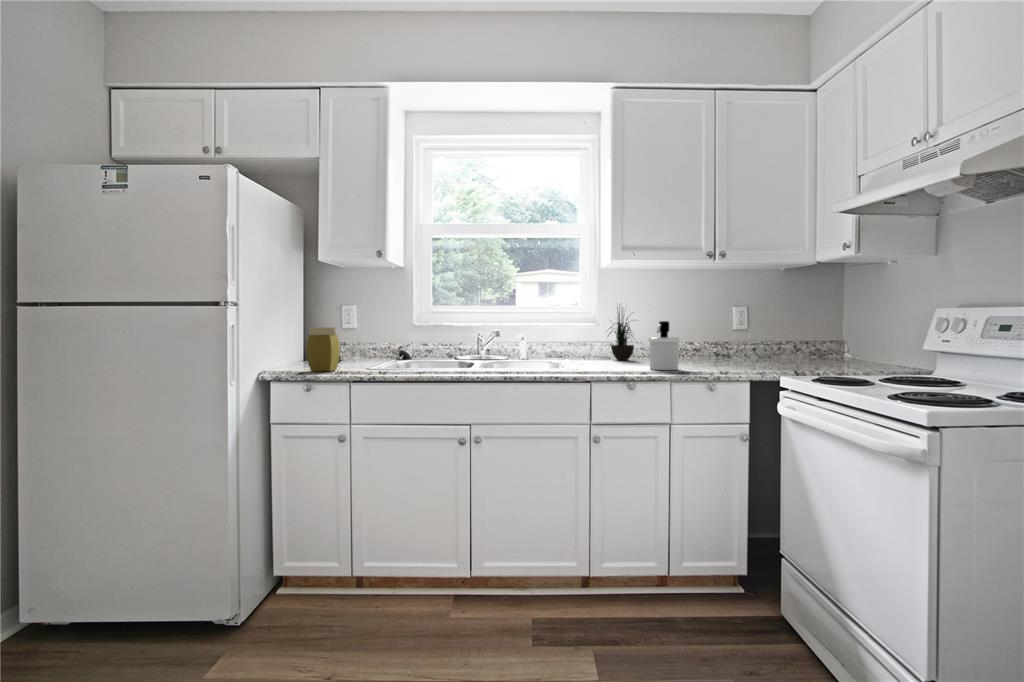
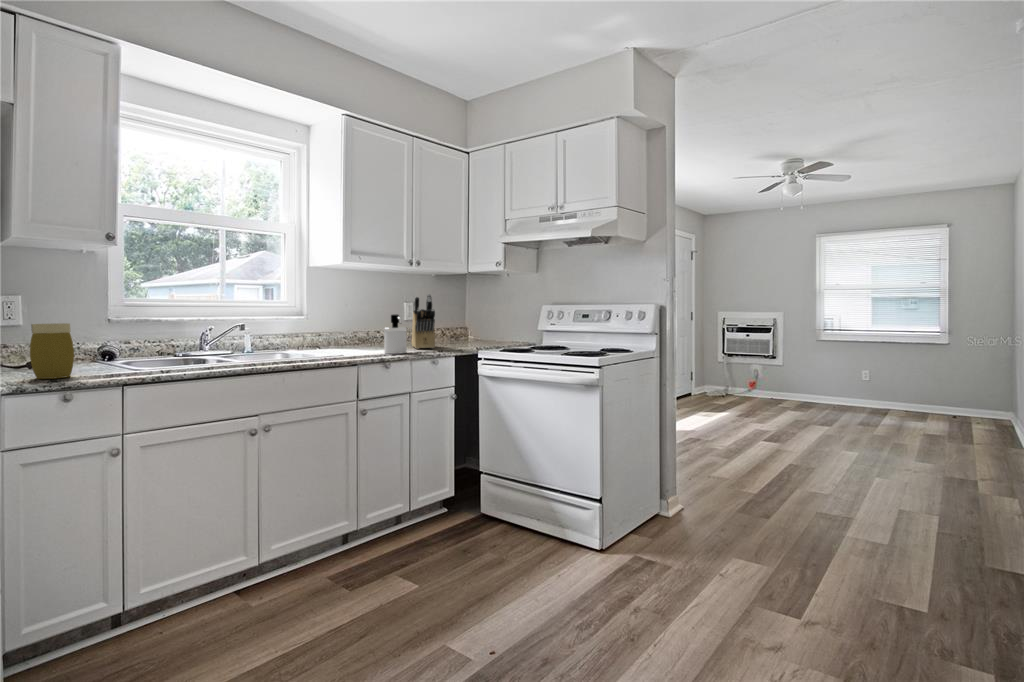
knife block: none [703,294,747,367] -> present [412,294,435,349]
potted plant: present [608,308,634,360] -> none [315,286,351,348]

